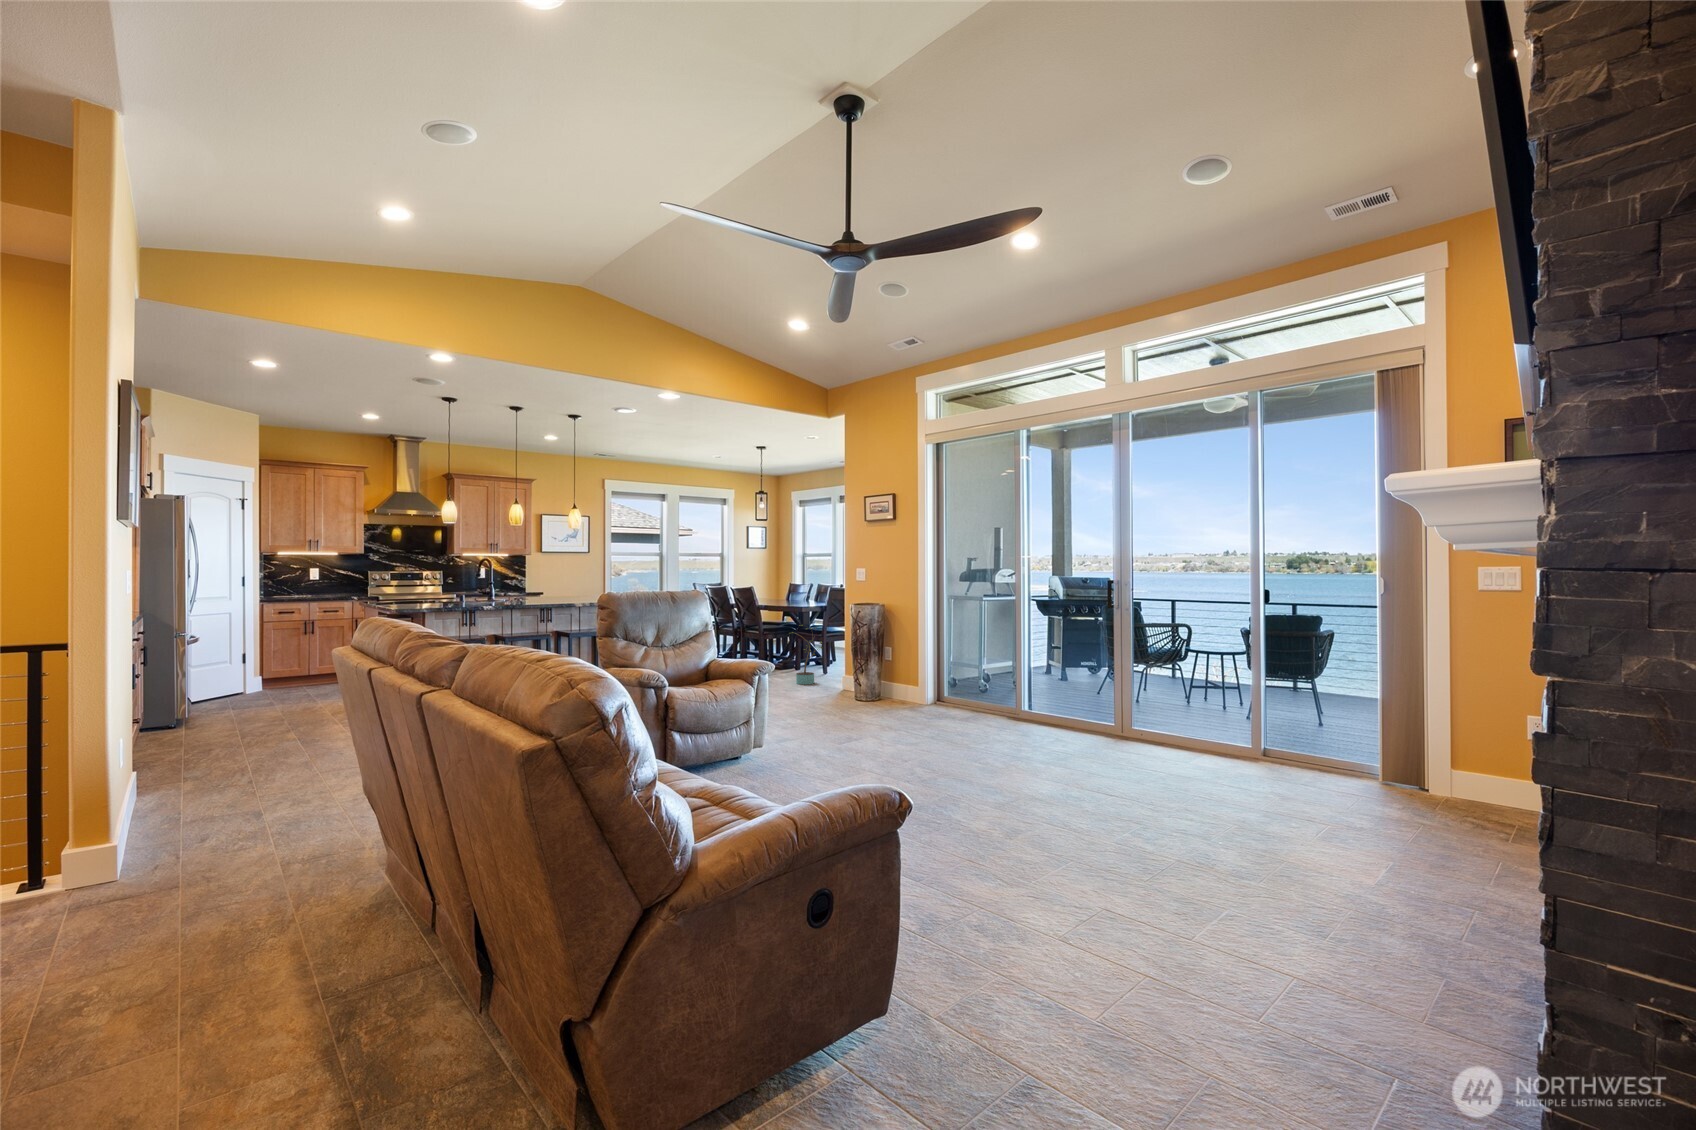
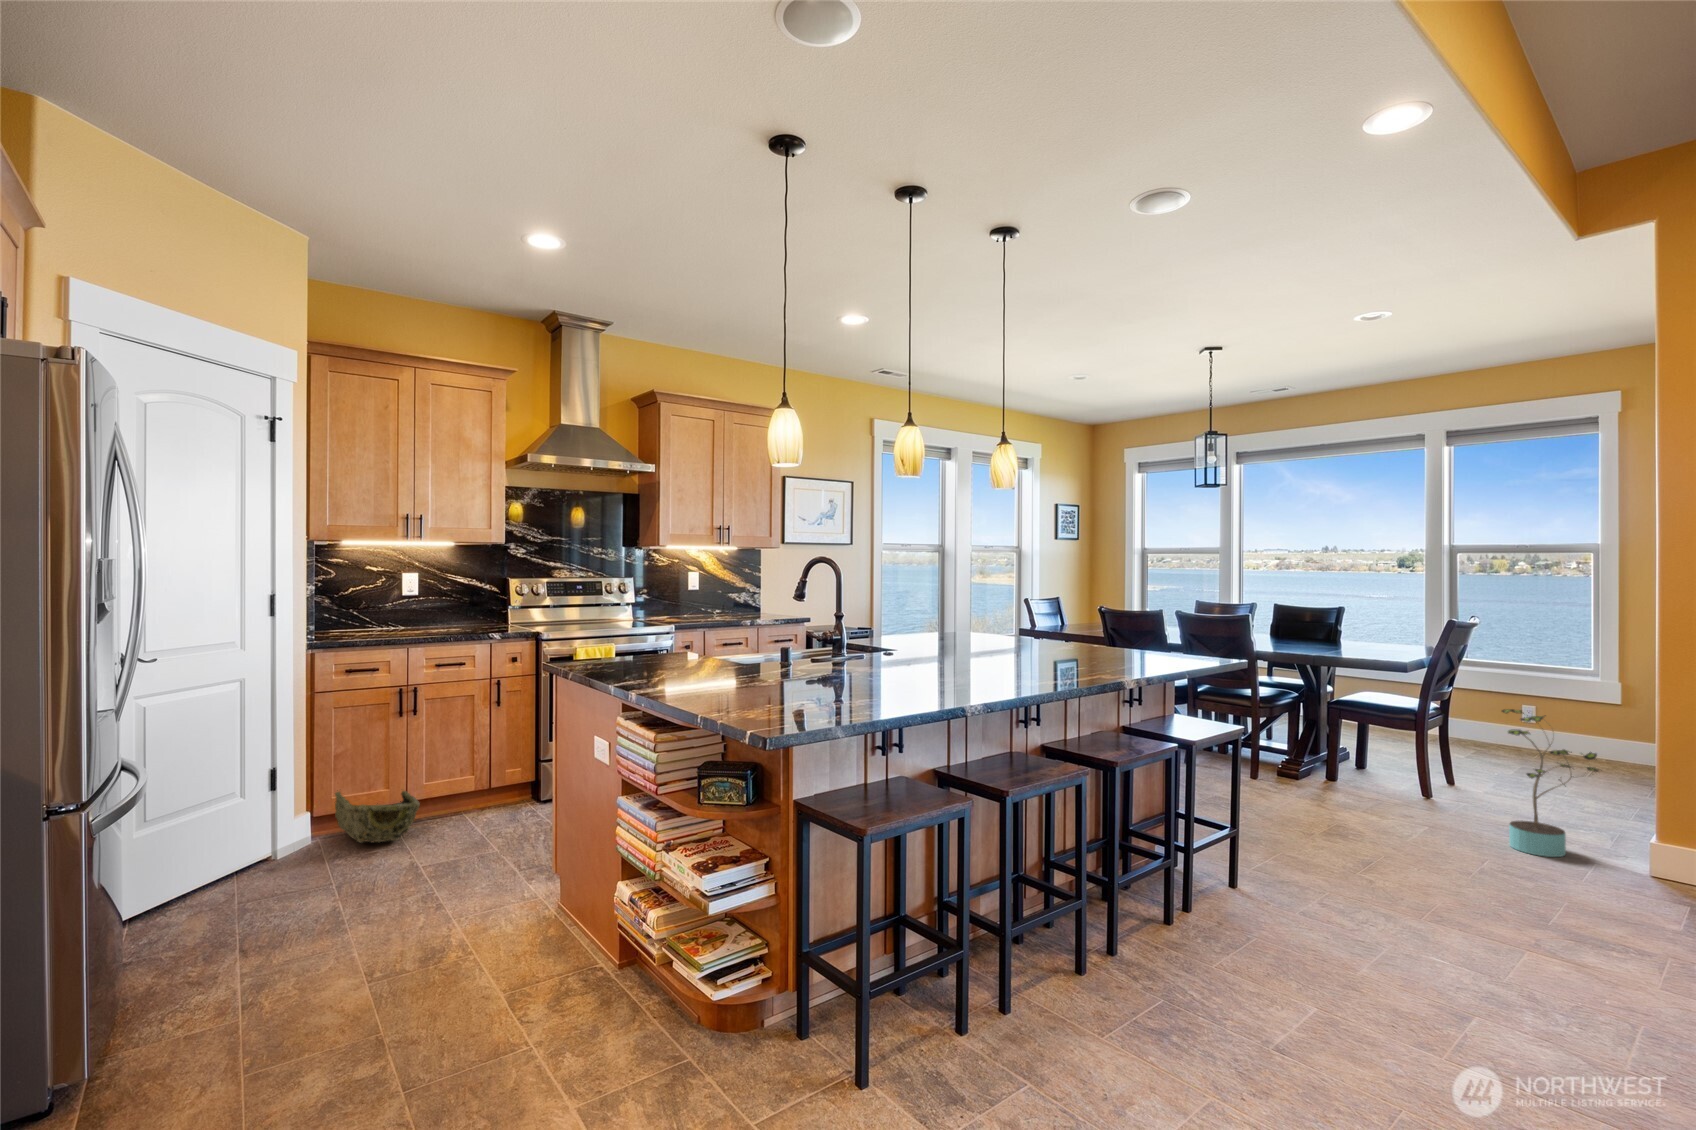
woven basket: none [273,666,313,688] -> present [335,790,420,843]

